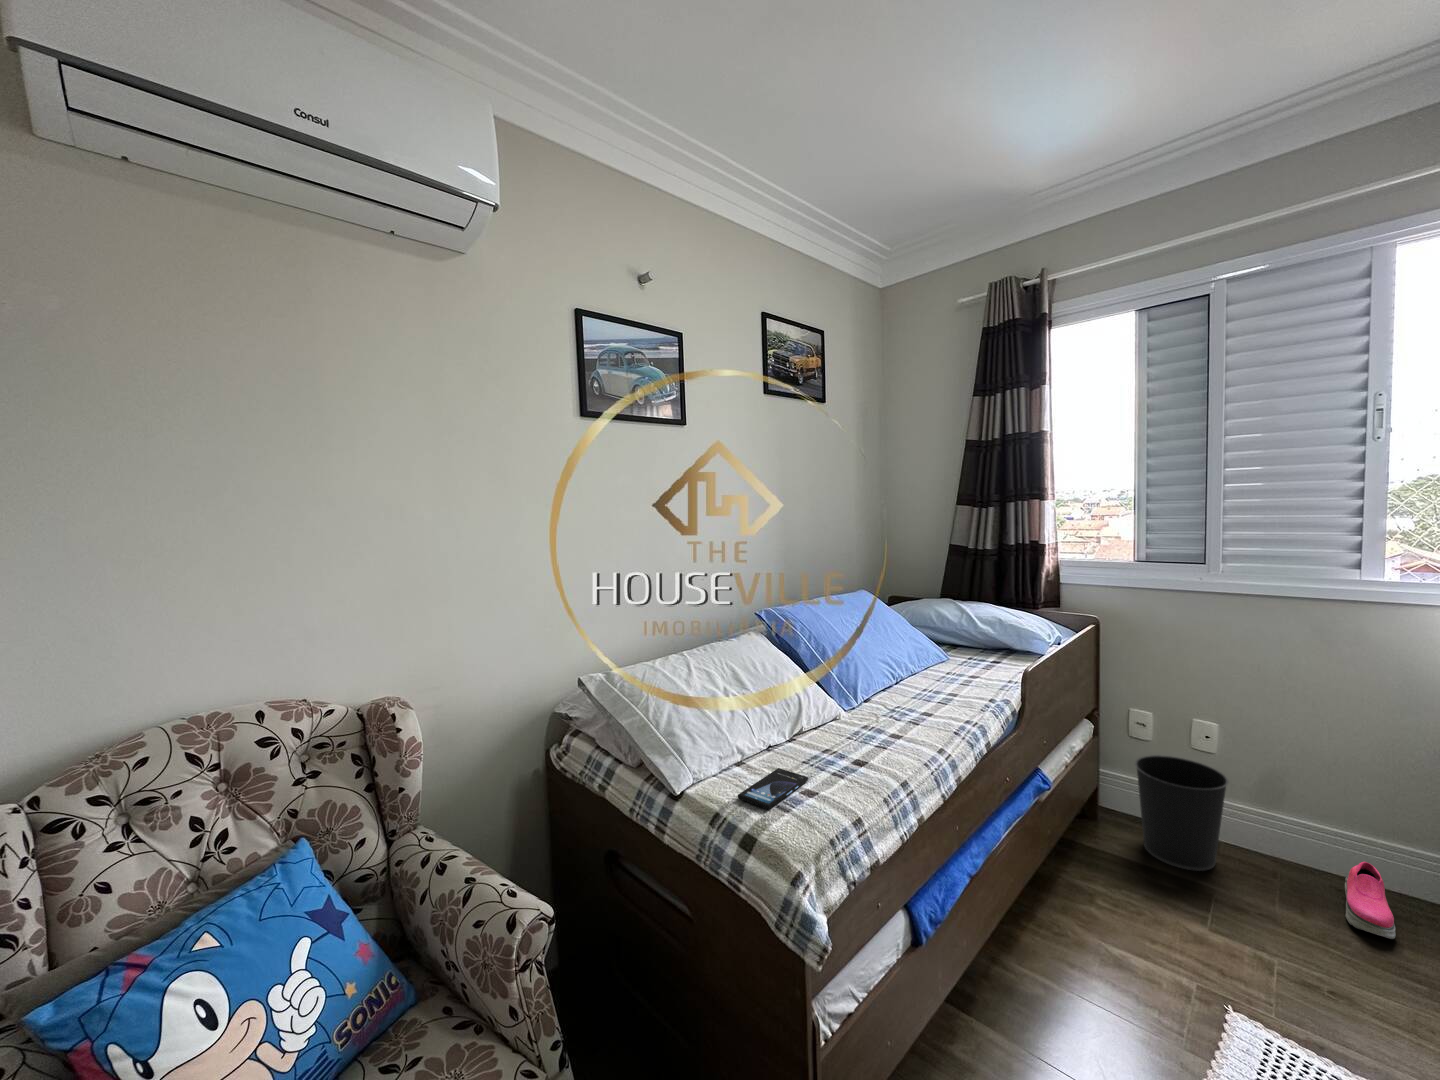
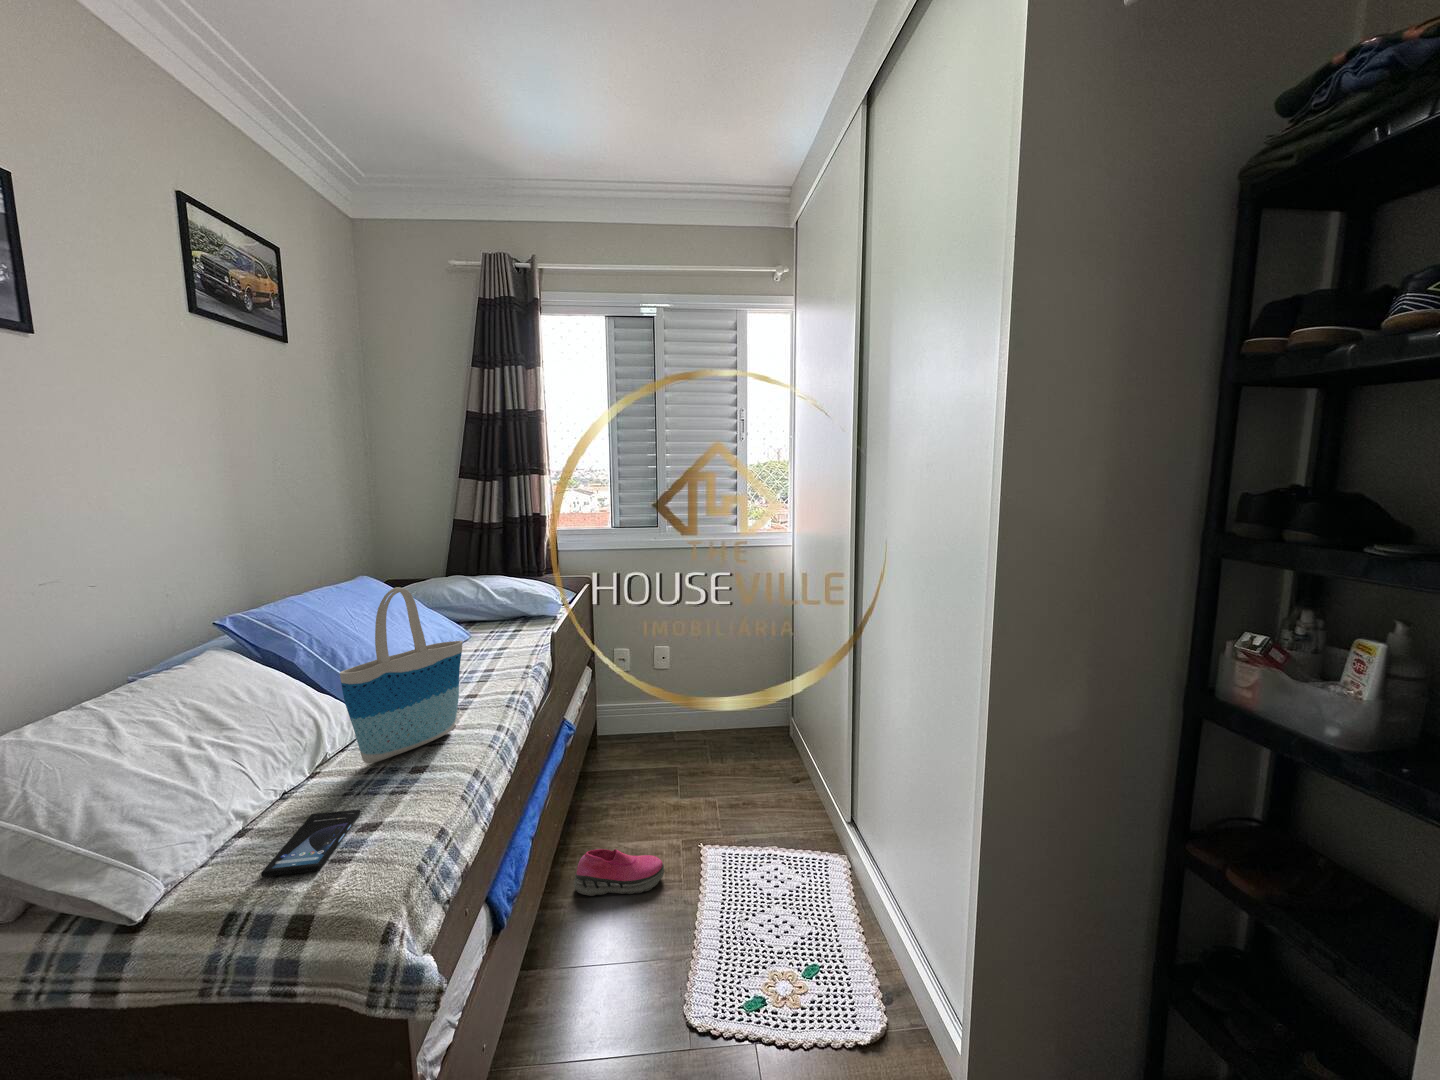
tote bag: none [810,601,912,746] -> present [340,587,463,763]
wastebasket: present [1135,755,1228,871] -> none [621,678,679,762]
shoe: present [1345,862,1395,939] -> present [574,849,664,896]

